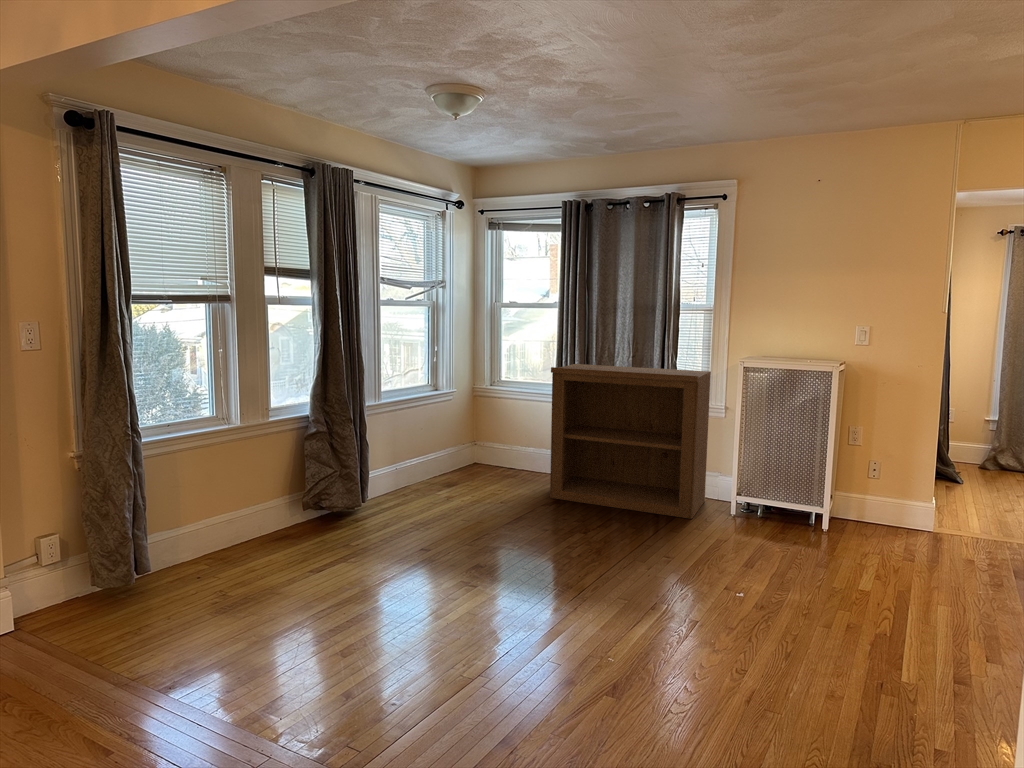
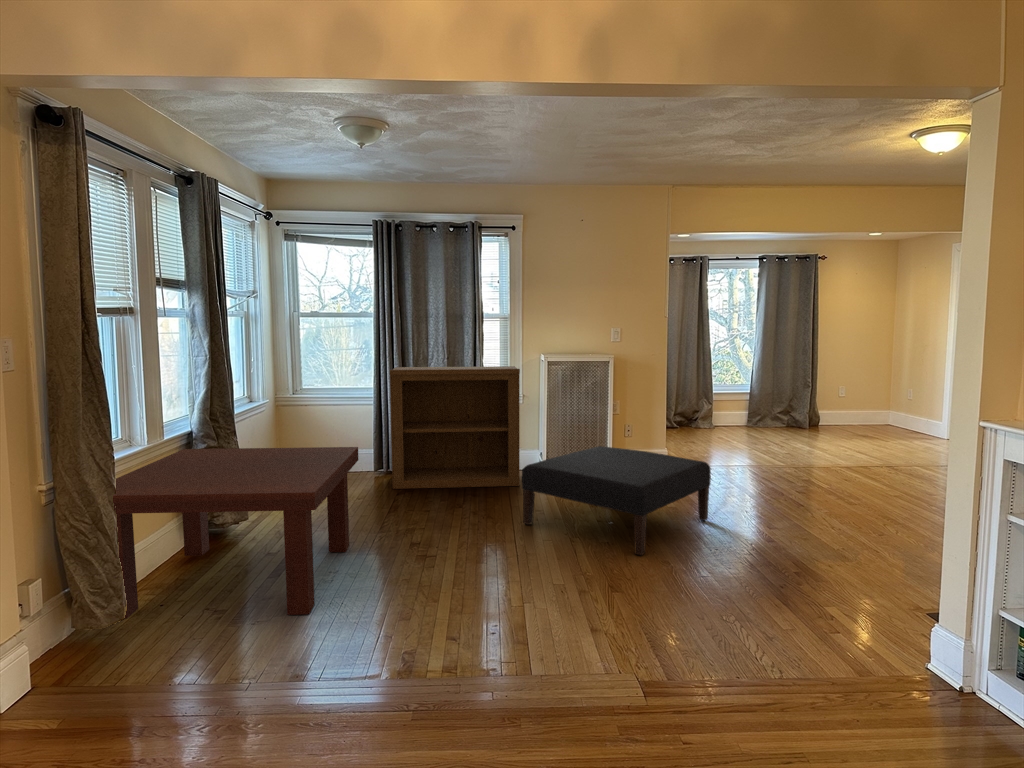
coffee table: none [172,432,455,616] -> present [113,447,358,619]
ottoman: none [642,486,916,646] -> present [522,446,711,555]

